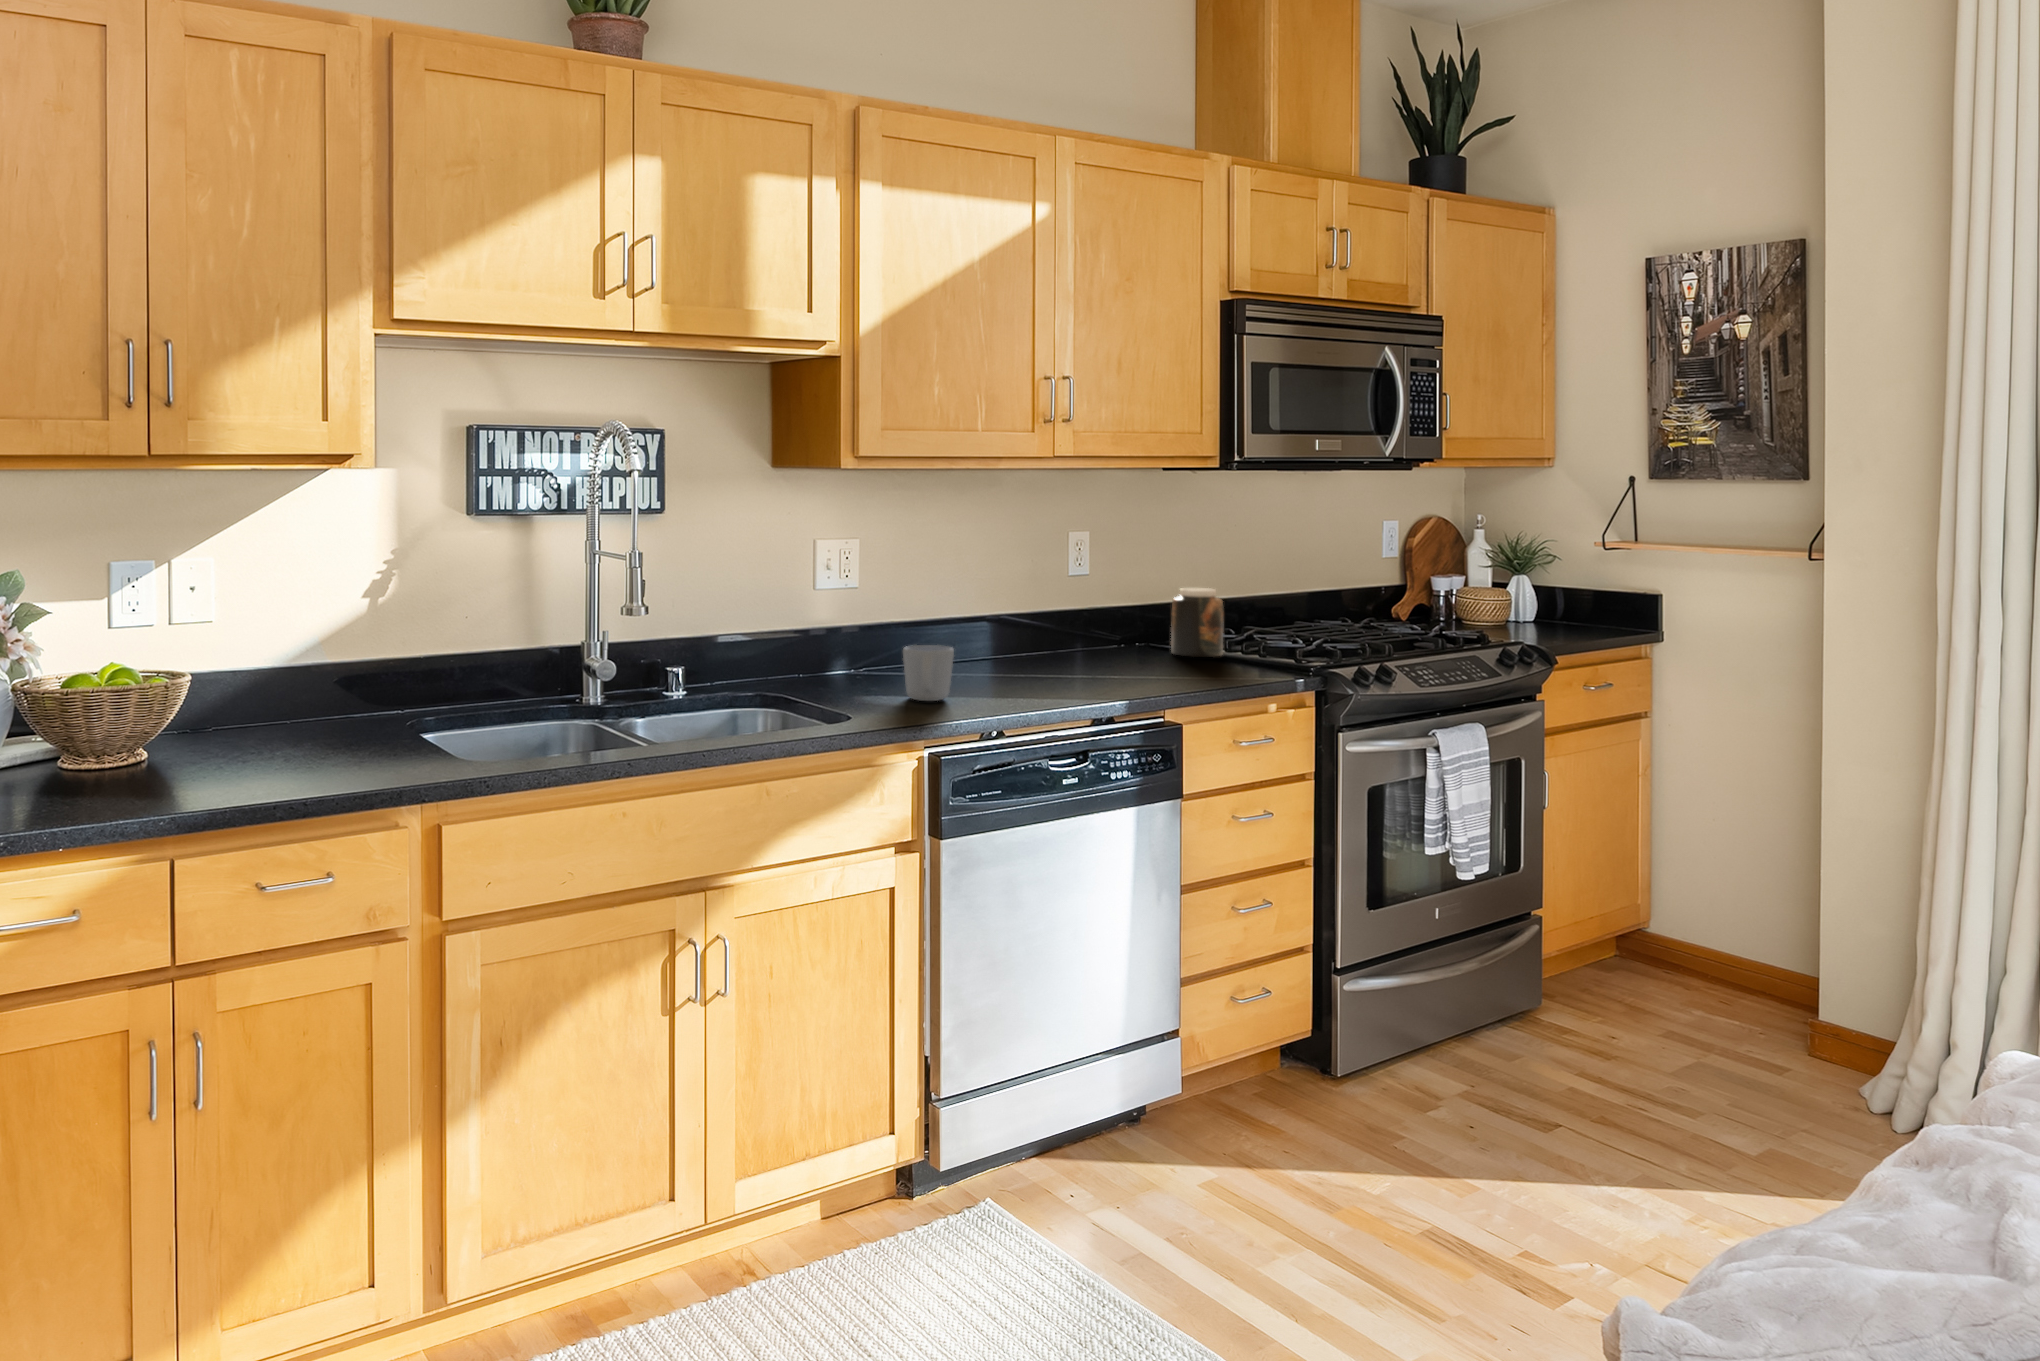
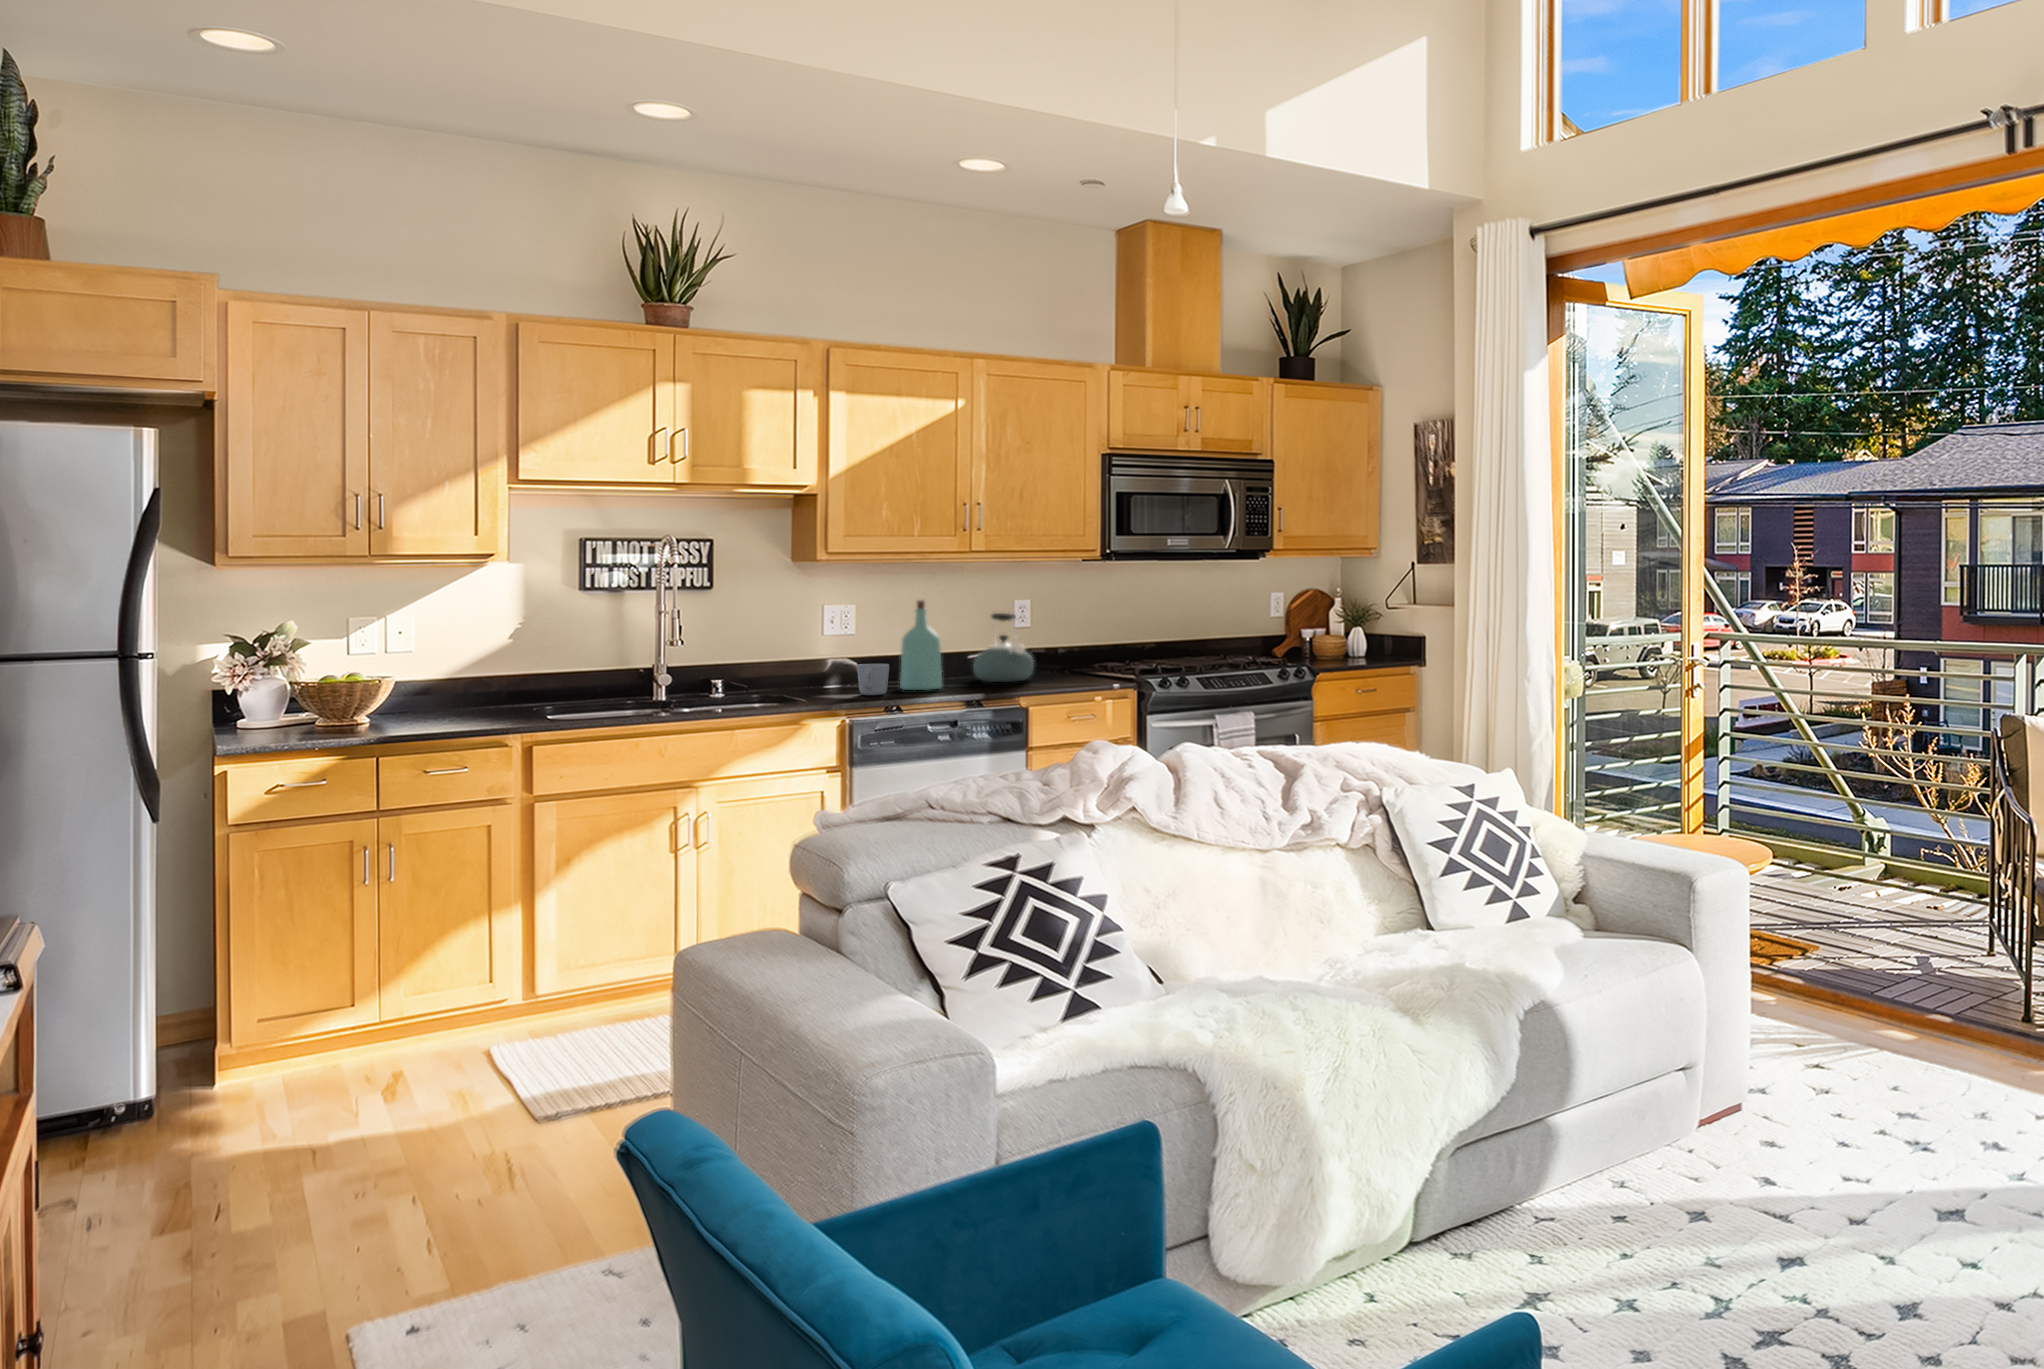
bottle: none [952,537,1020,689] -> present [900,600,942,690]
kettle: none [1037,556,1134,670] -> present [973,613,1034,682]
jar: present [1171,588,1223,657] -> none [1075,633,1107,675]

